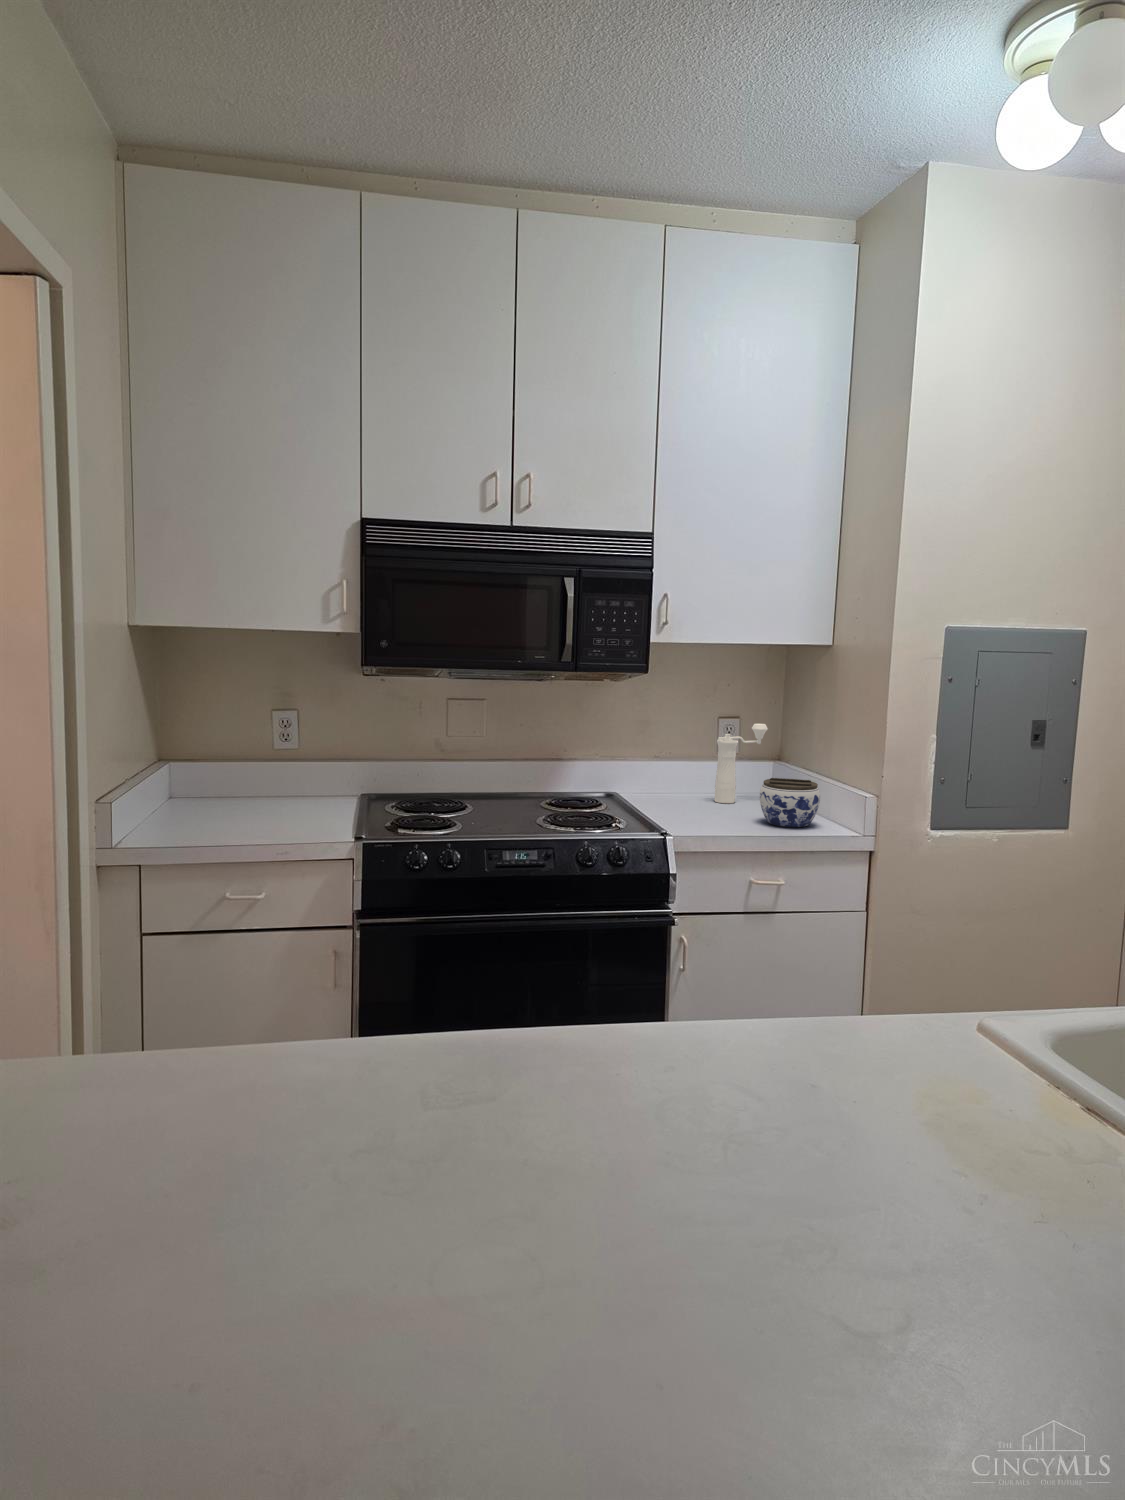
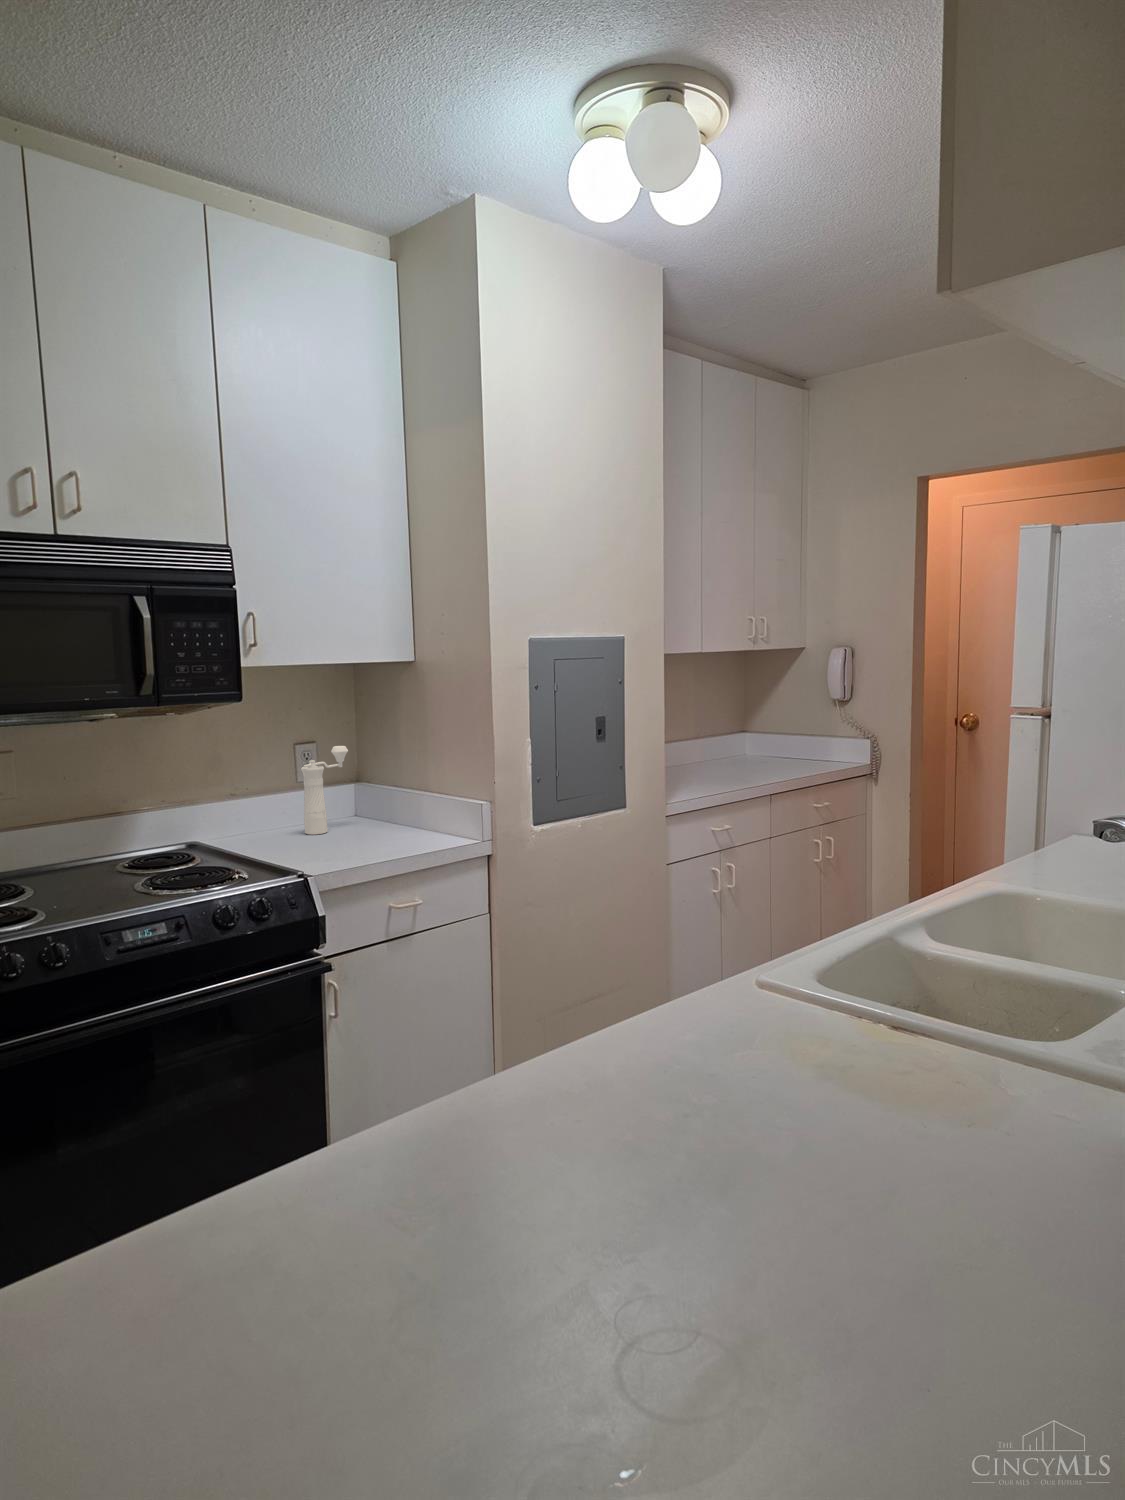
jar: present [760,778,820,827] -> none [372,796,432,846]

